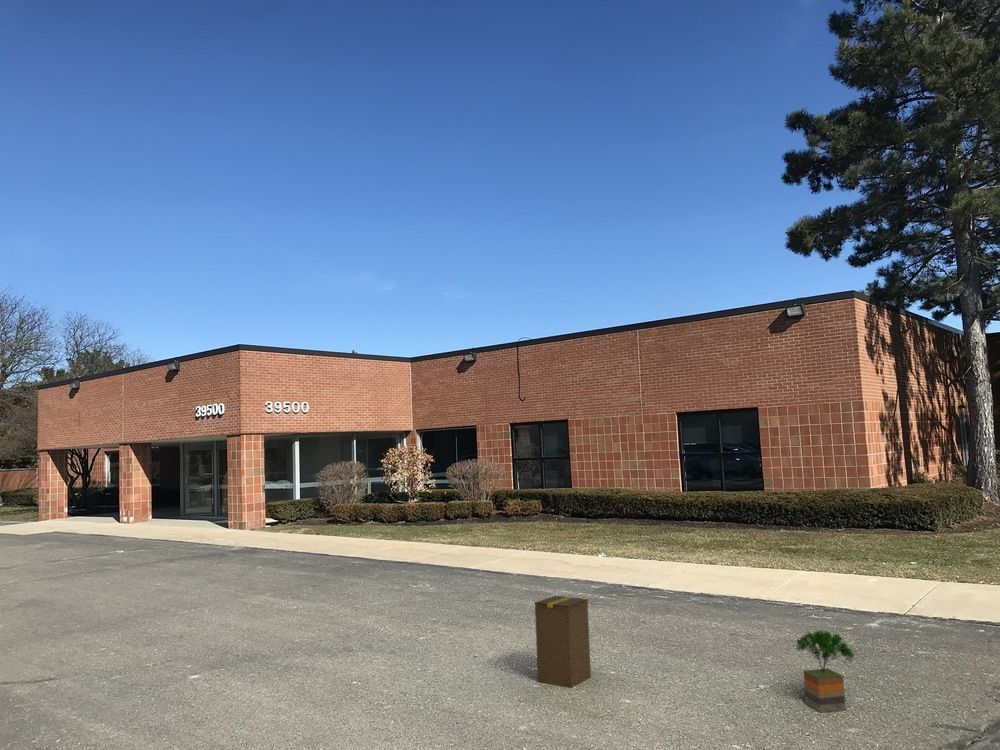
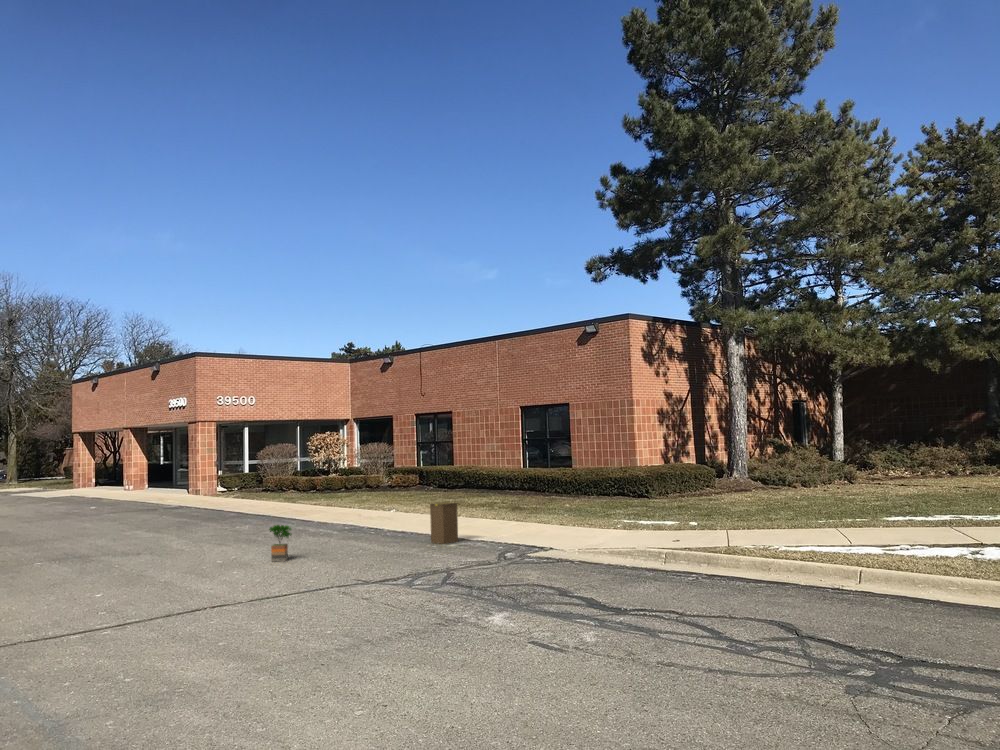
cardboard box: present [535,596,591,688] -> present [430,503,458,544]

